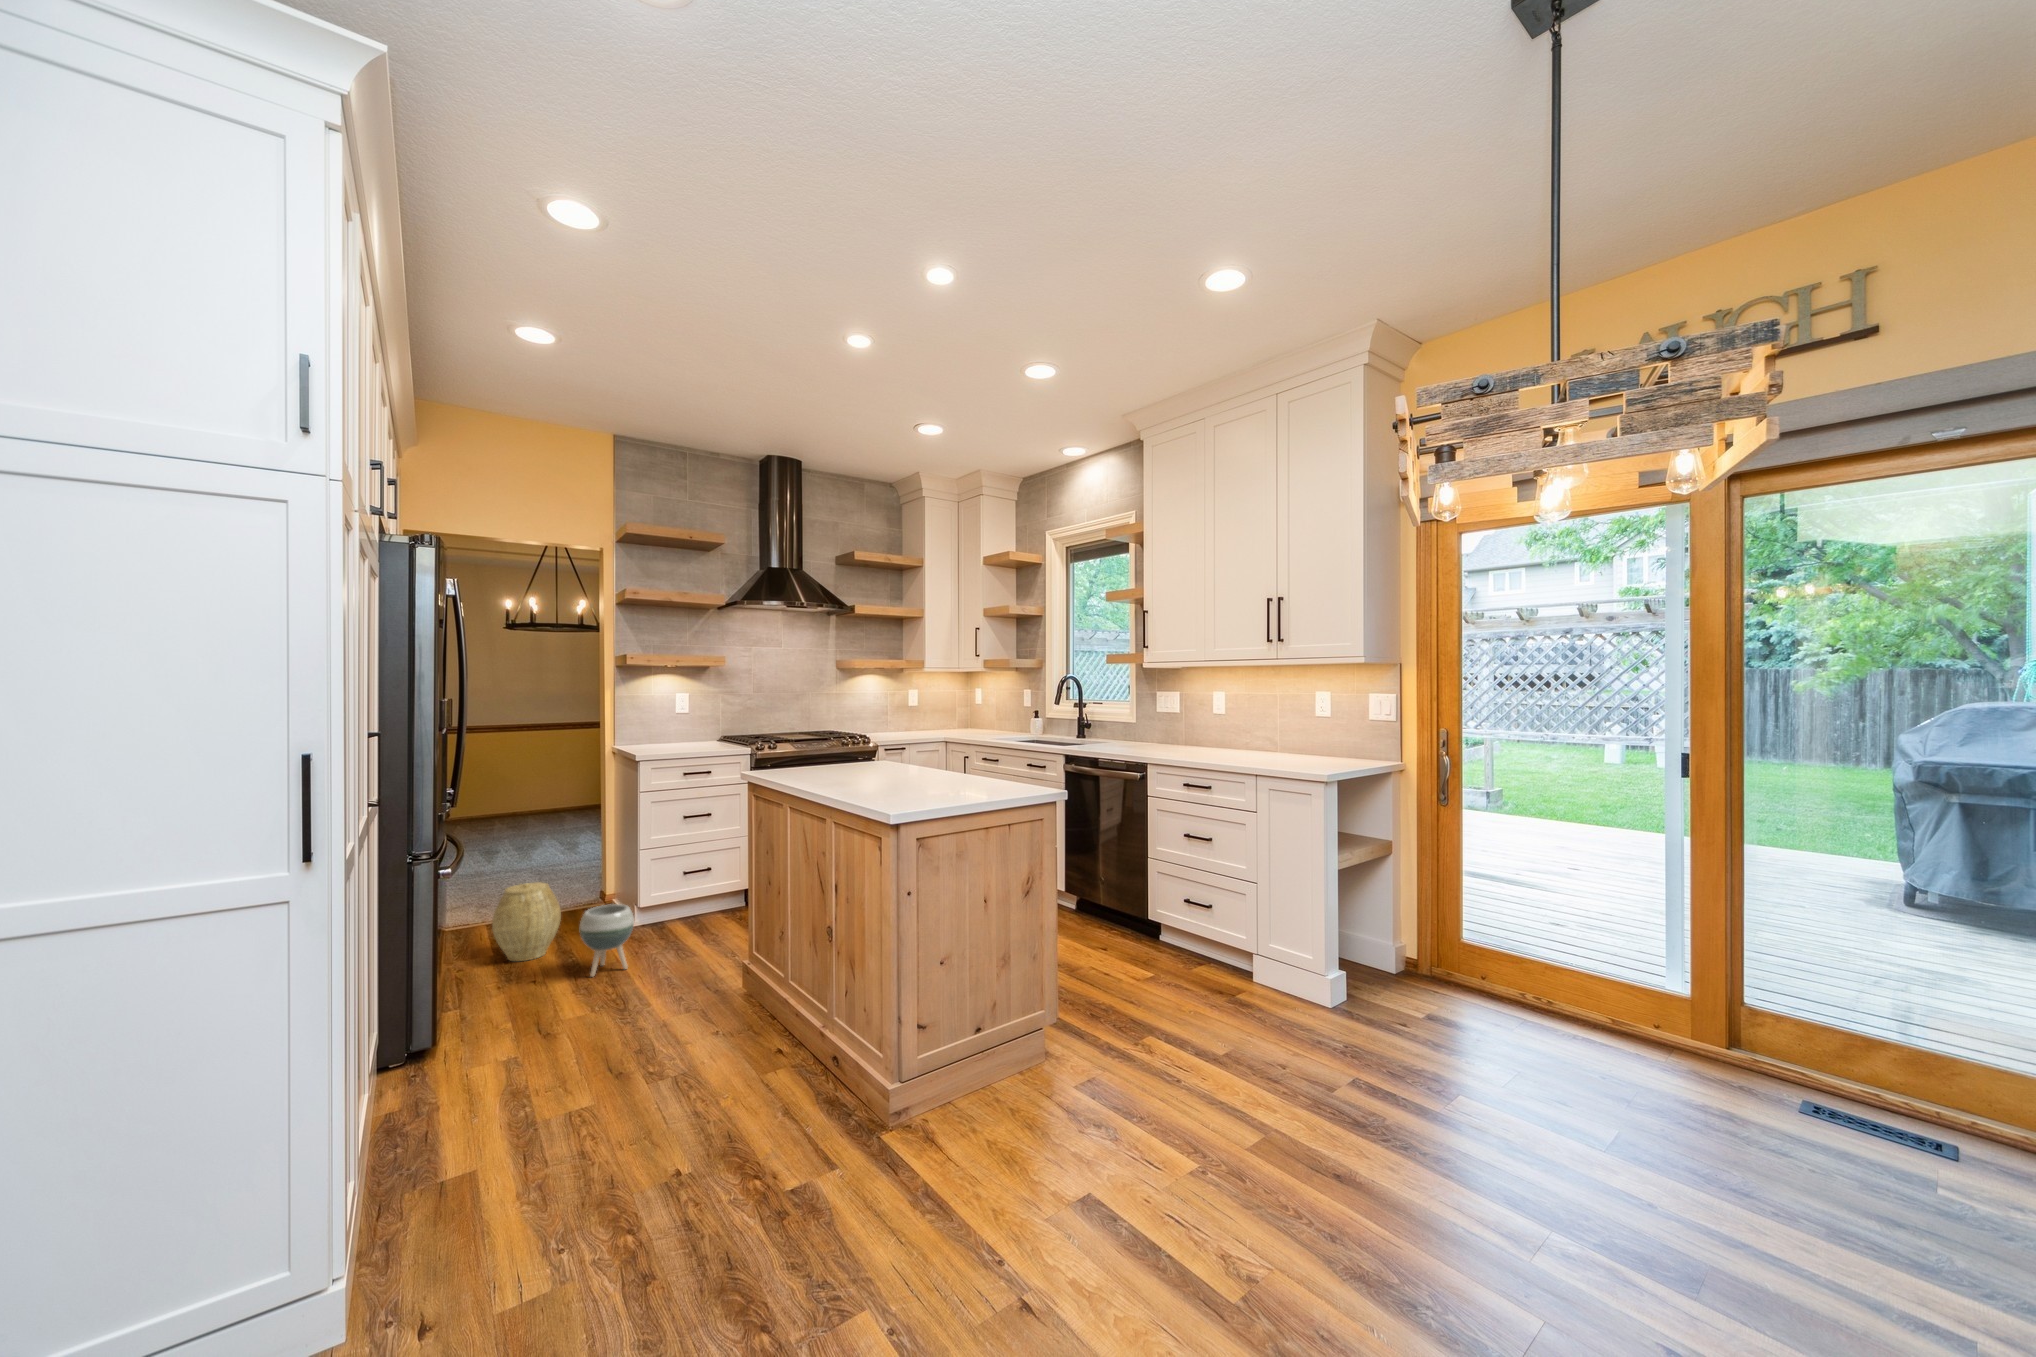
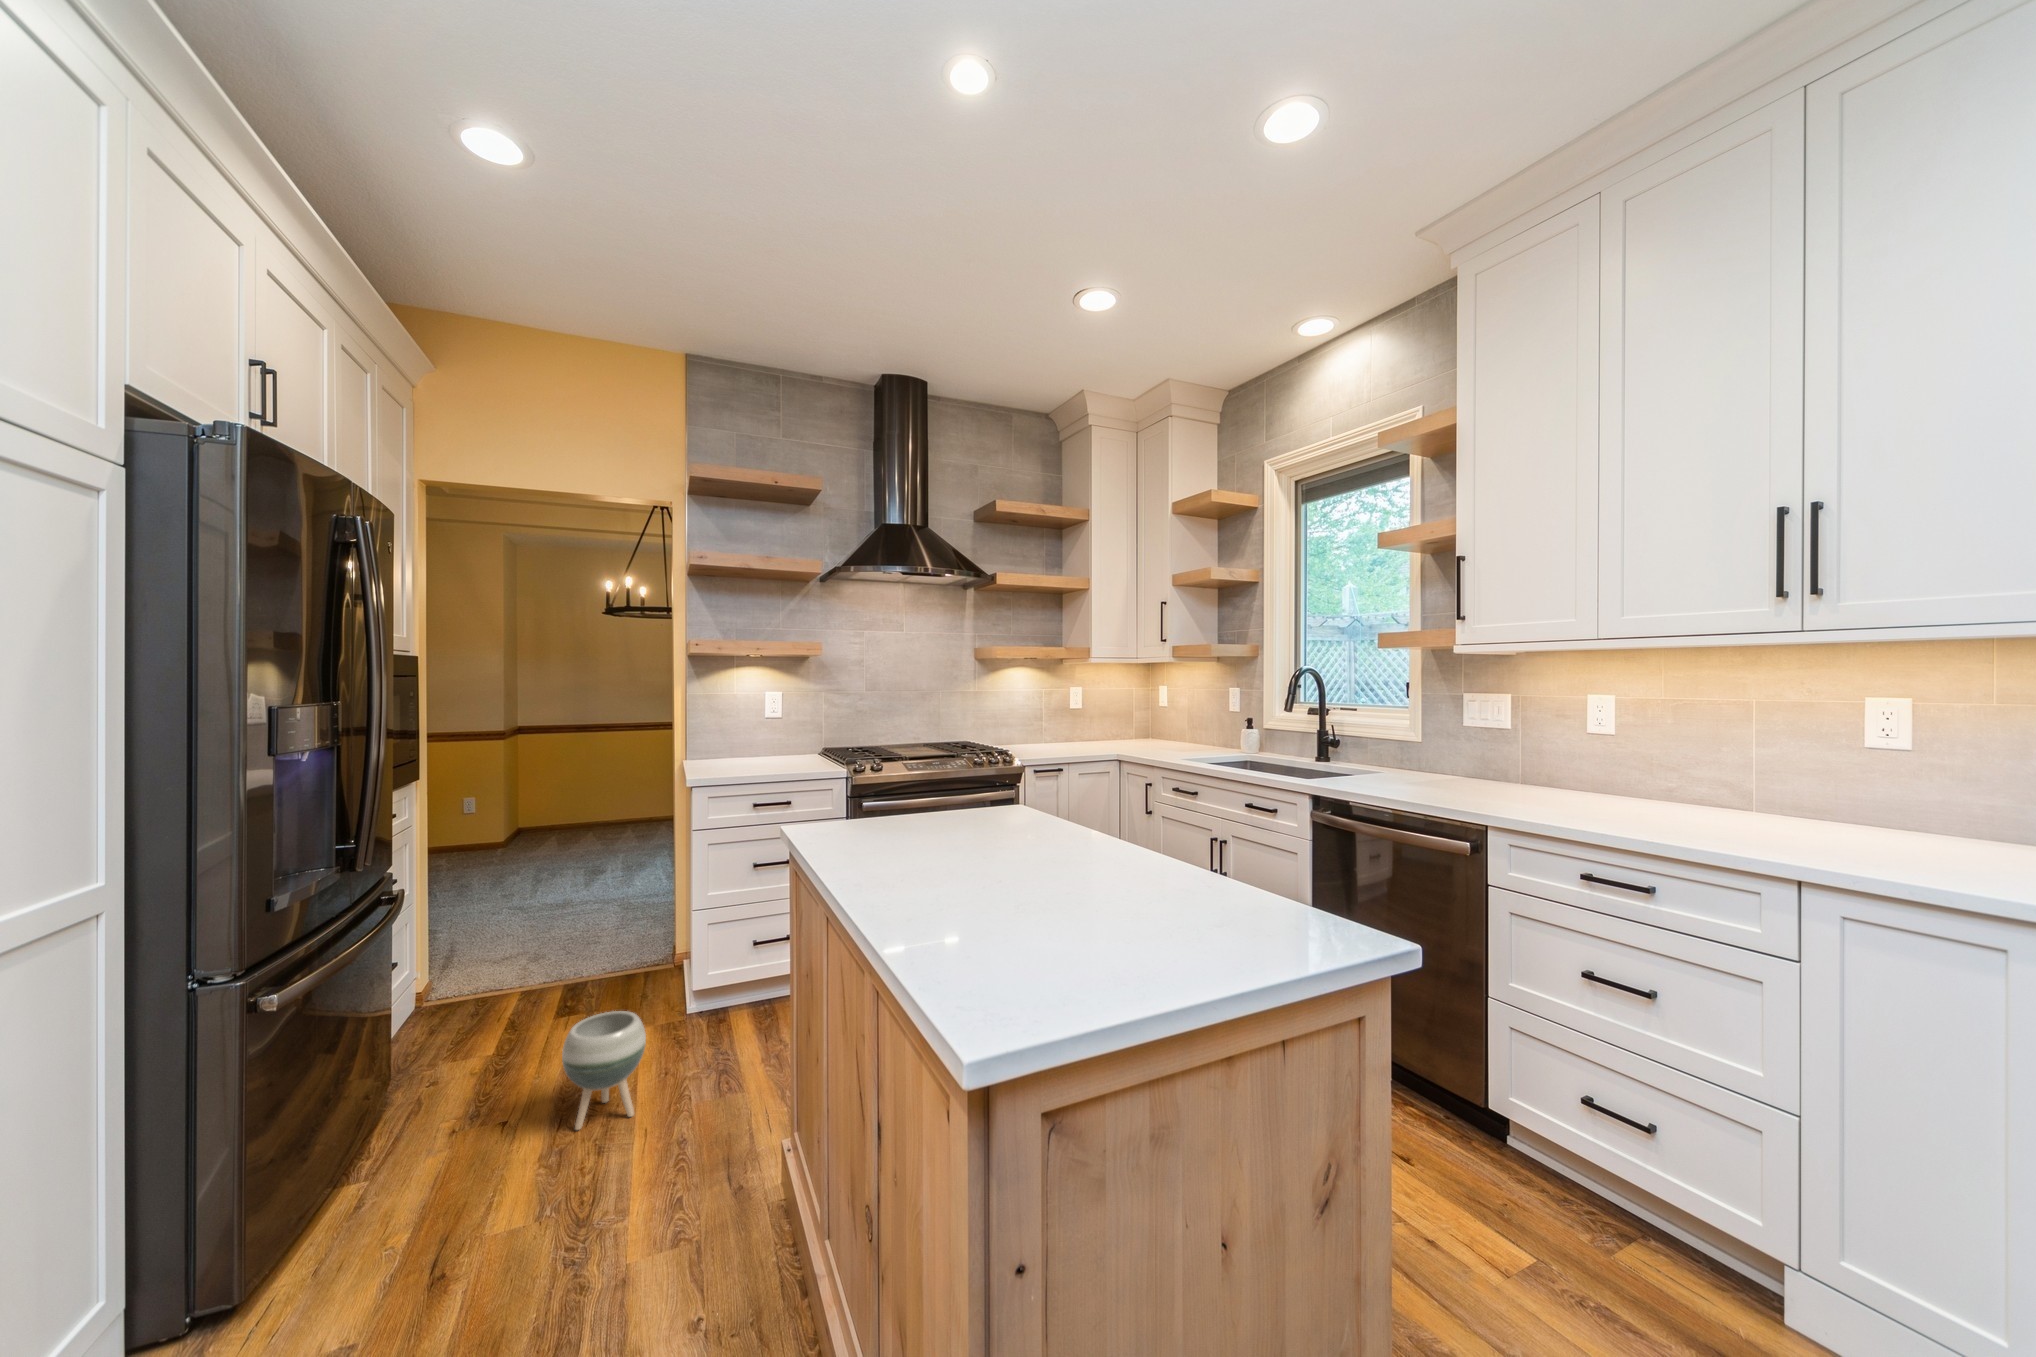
woven basket: present [492,882,561,961] -> none [475,959,574,1077]

